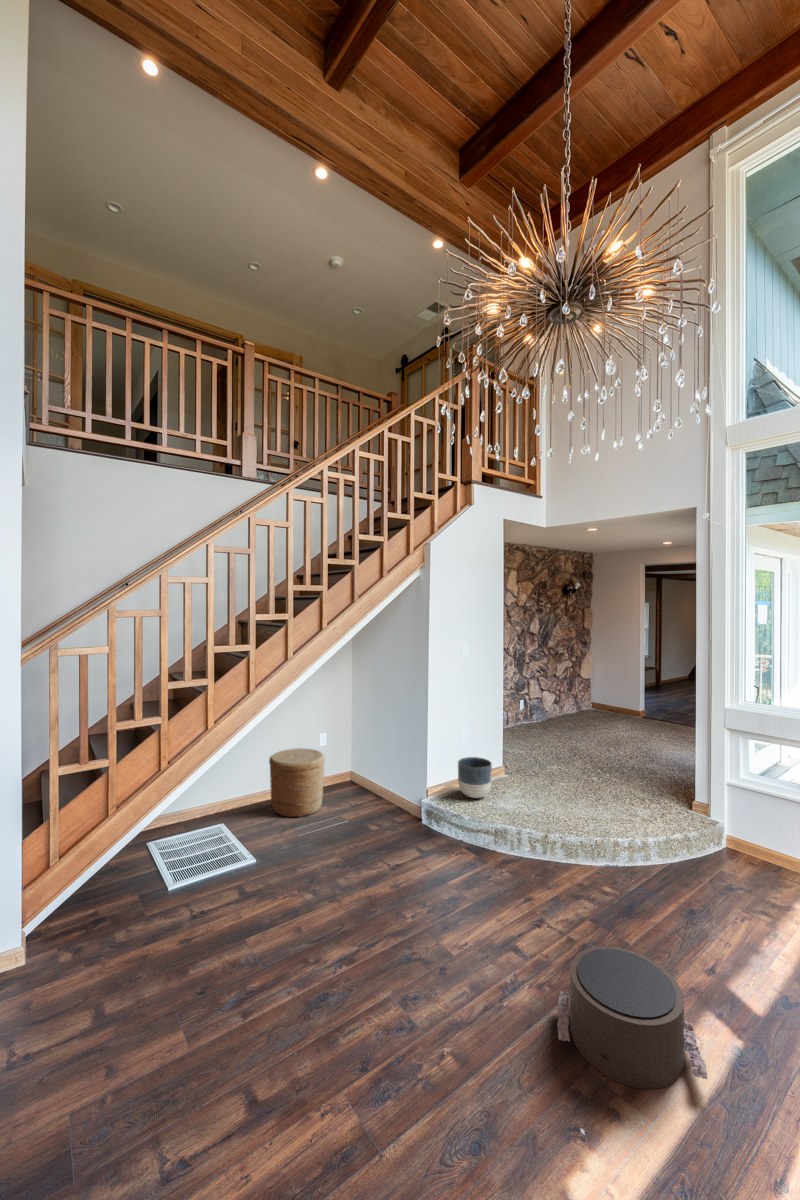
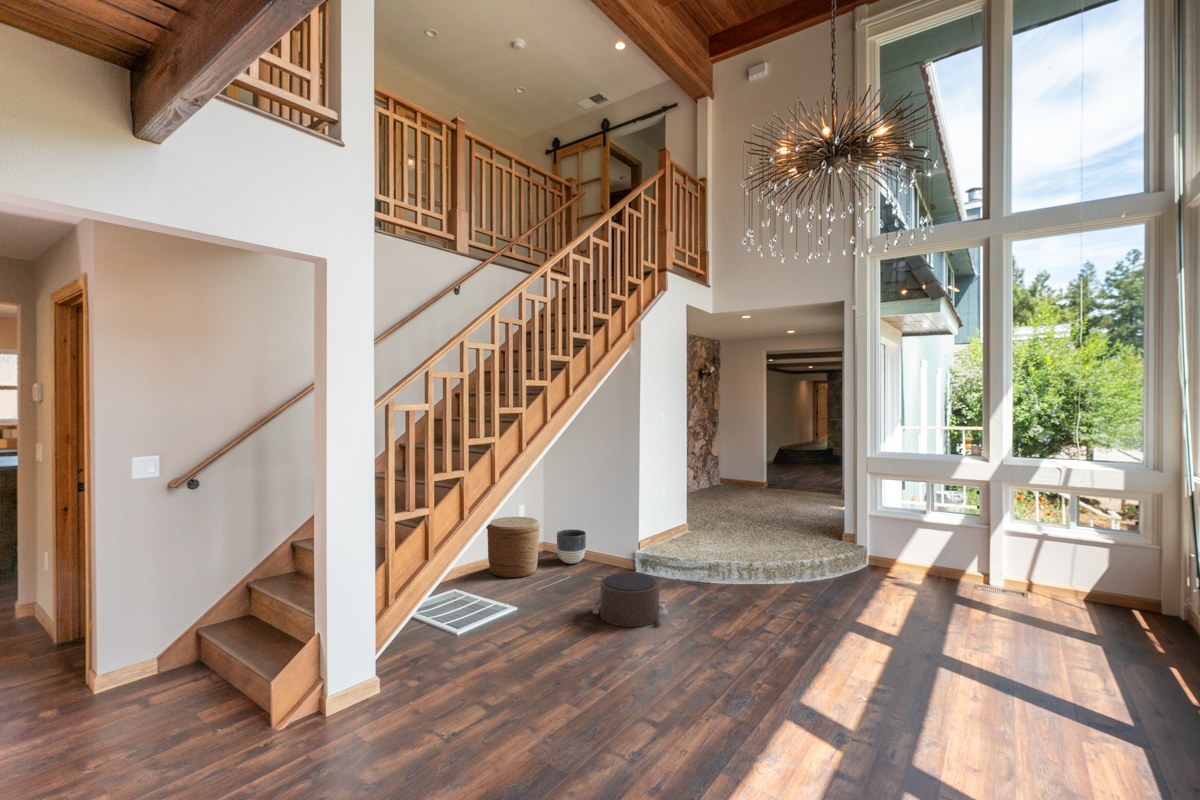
planter: present [458,757,492,798] -> present [557,530,586,564]
pouf: present [557,946,708,1089] -> present [593,573,668,627]

